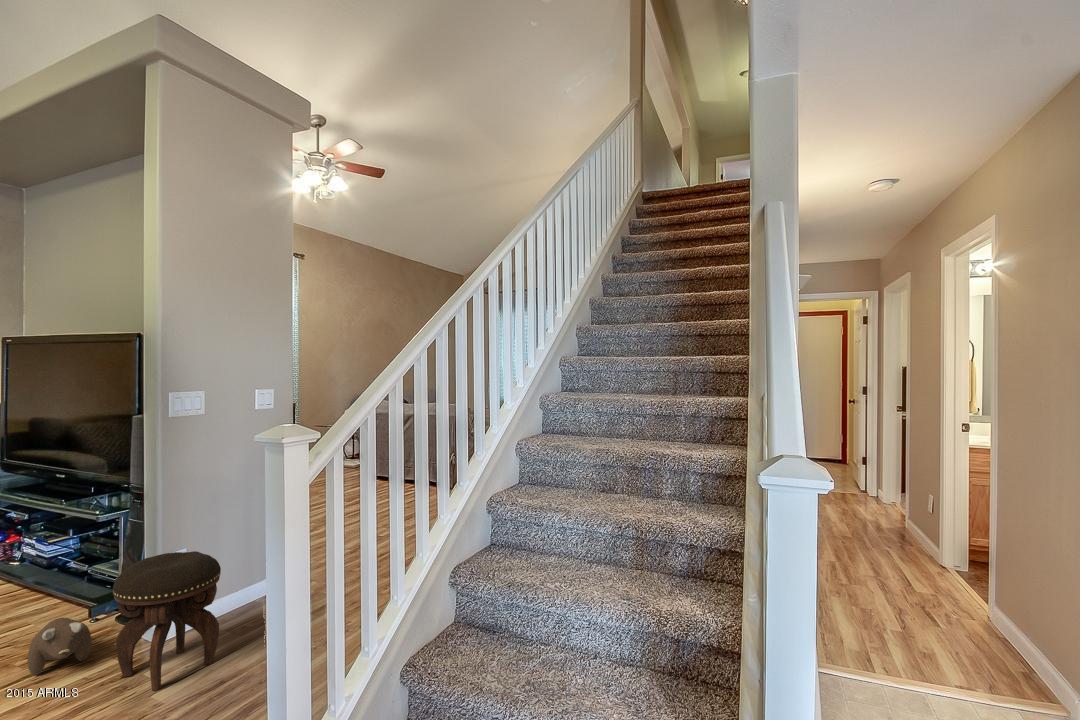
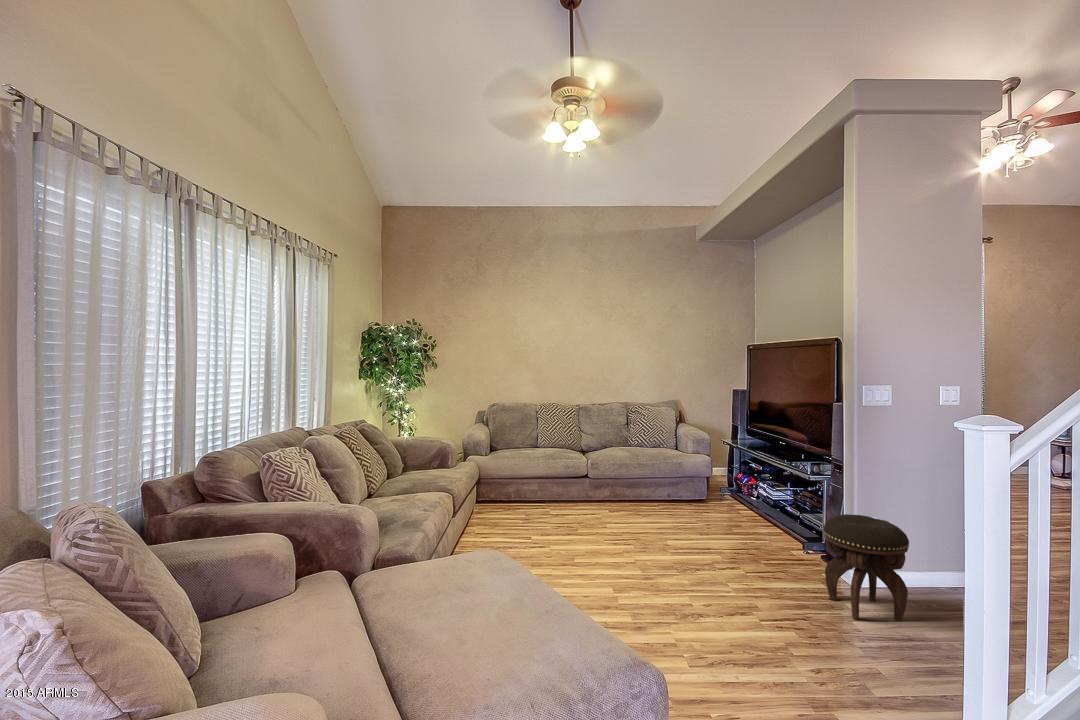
plush toy: present [27,618,92,675] -> none [770,540,807,576]

